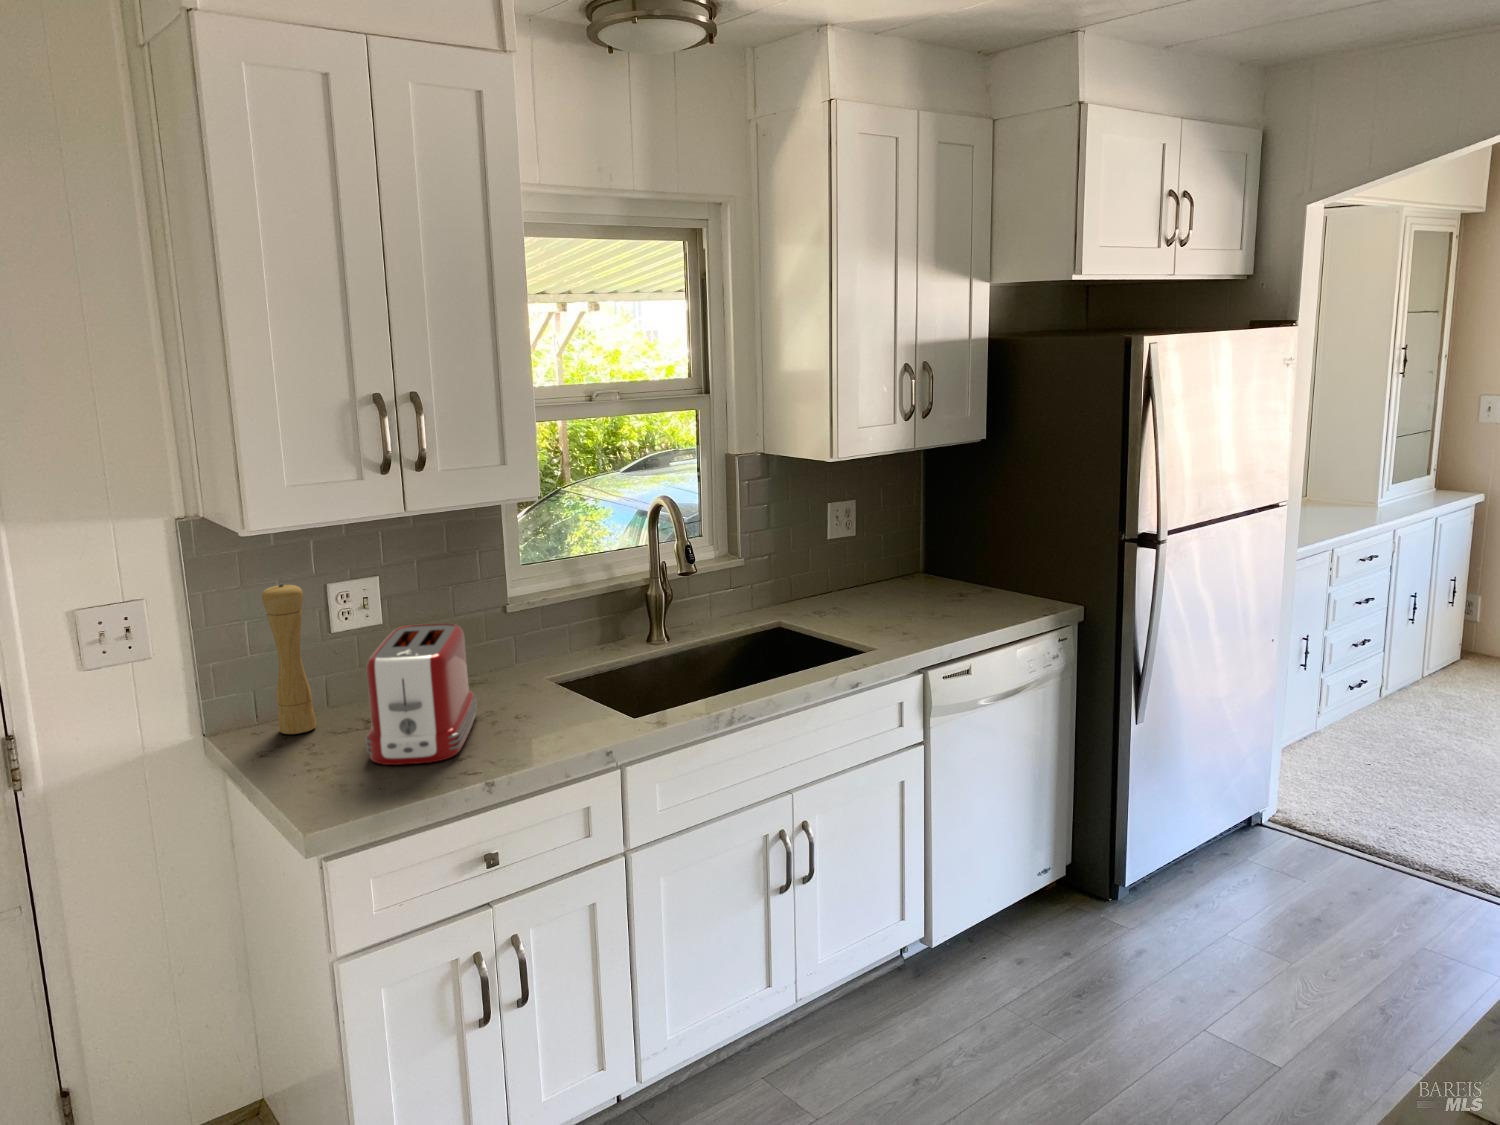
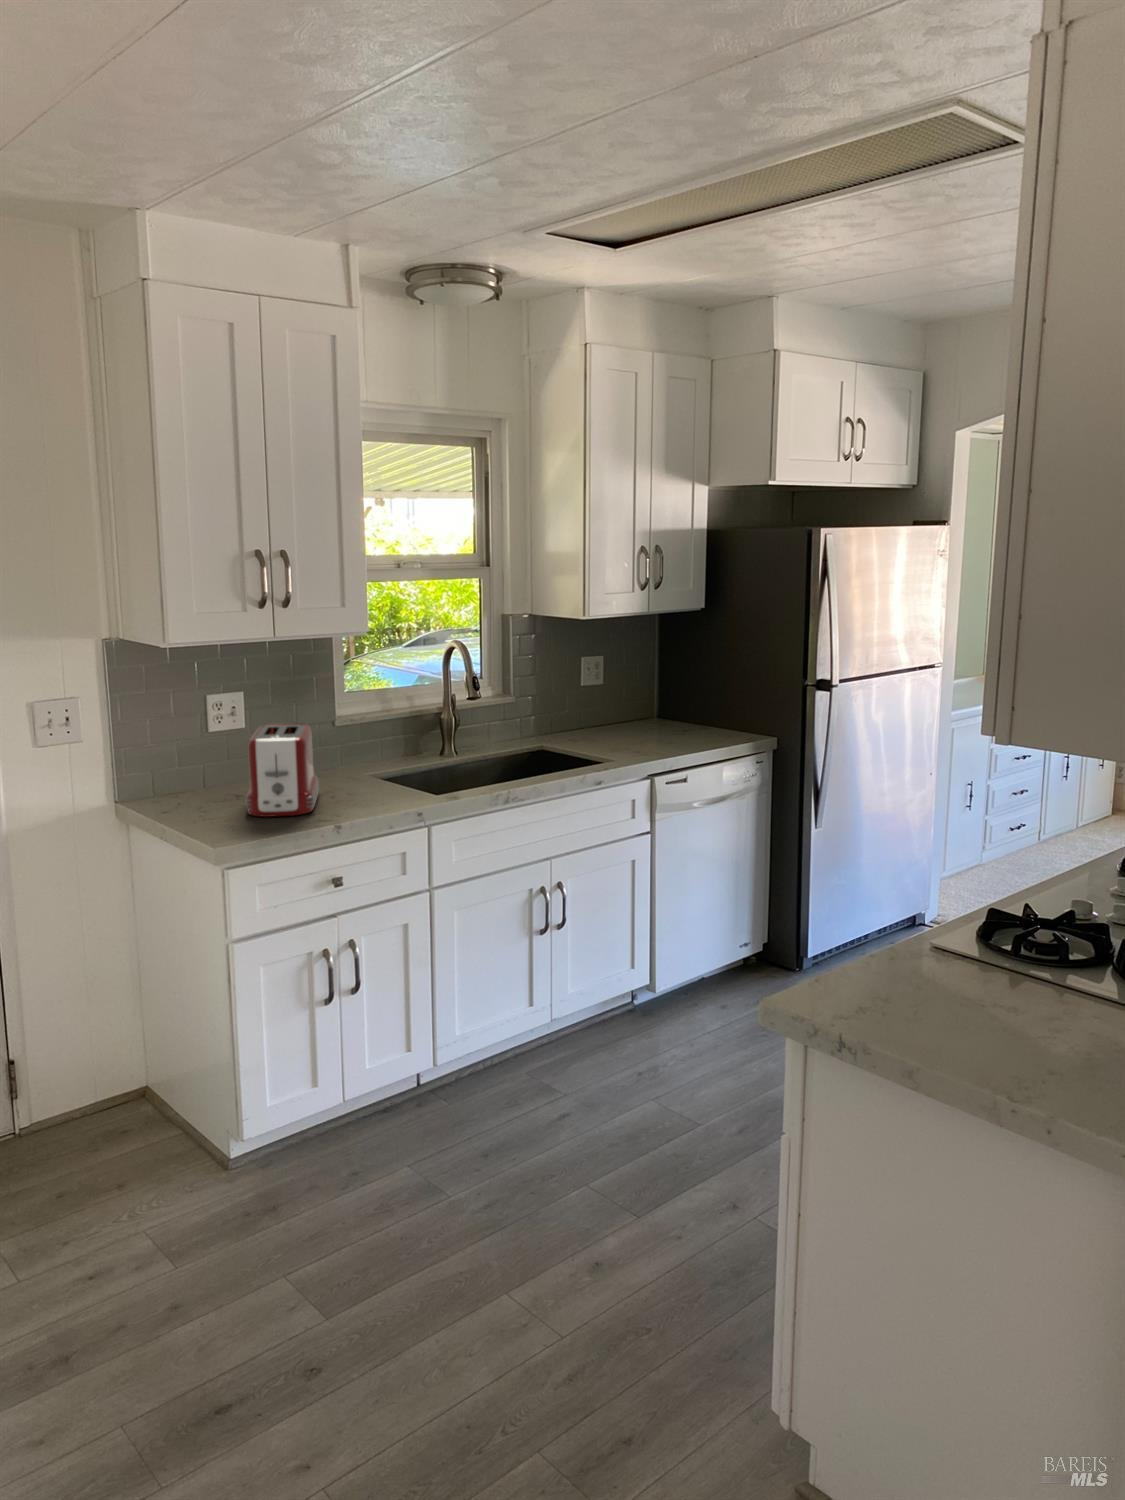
pepper mill: present [262,584,316,734] -> none [165,690,200,802]

